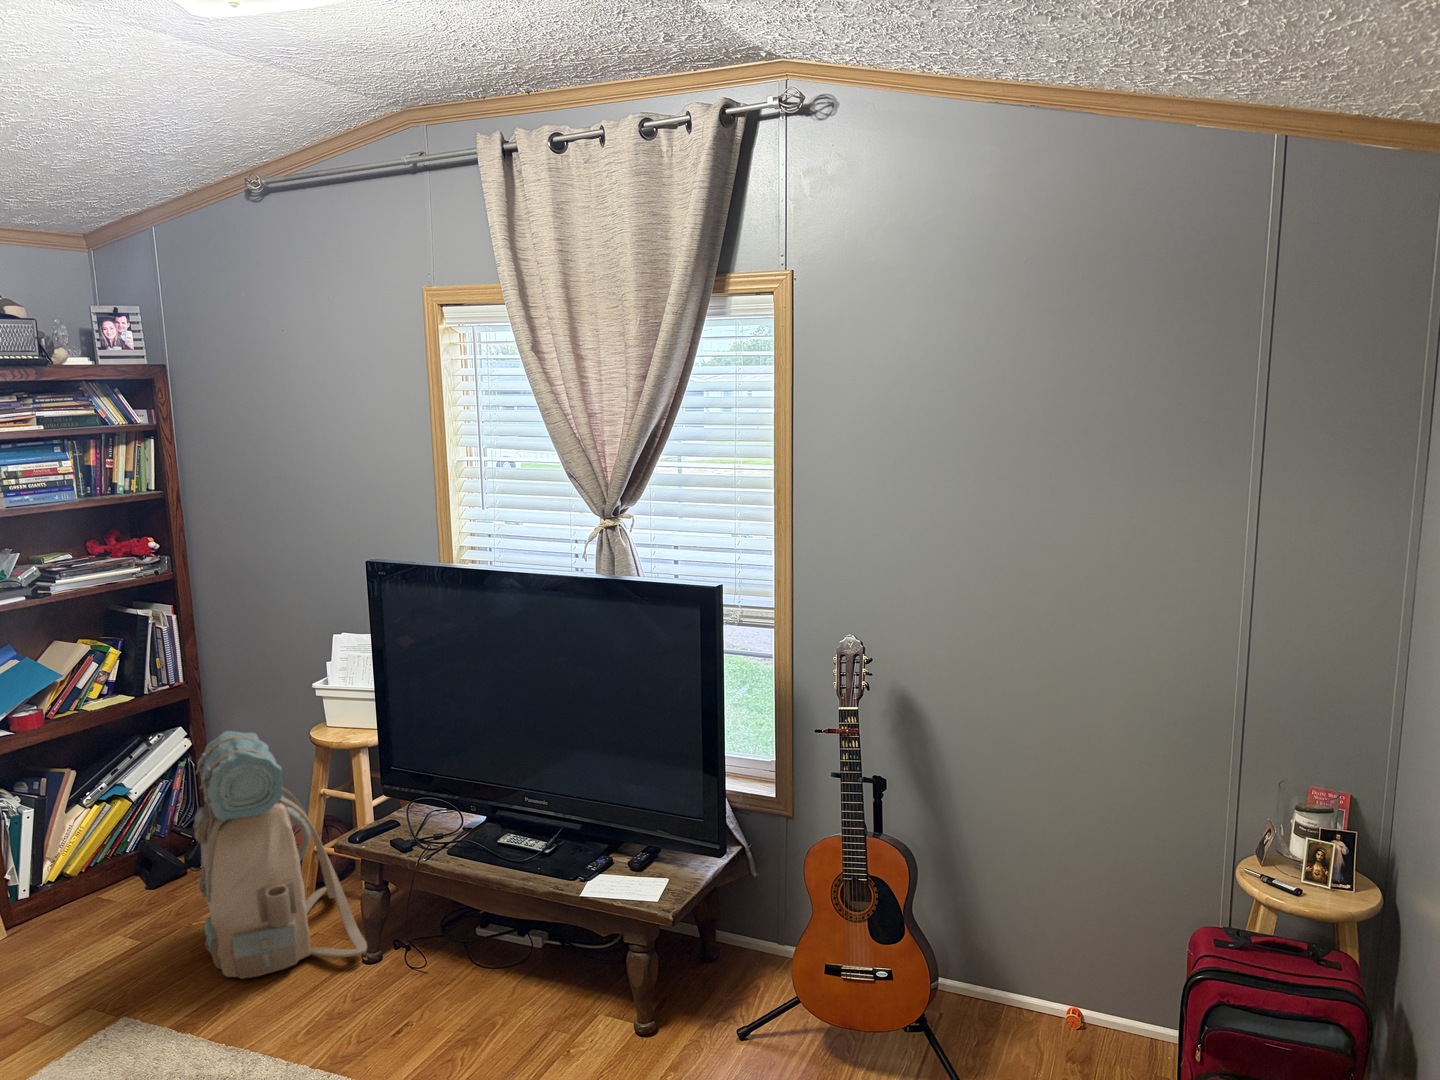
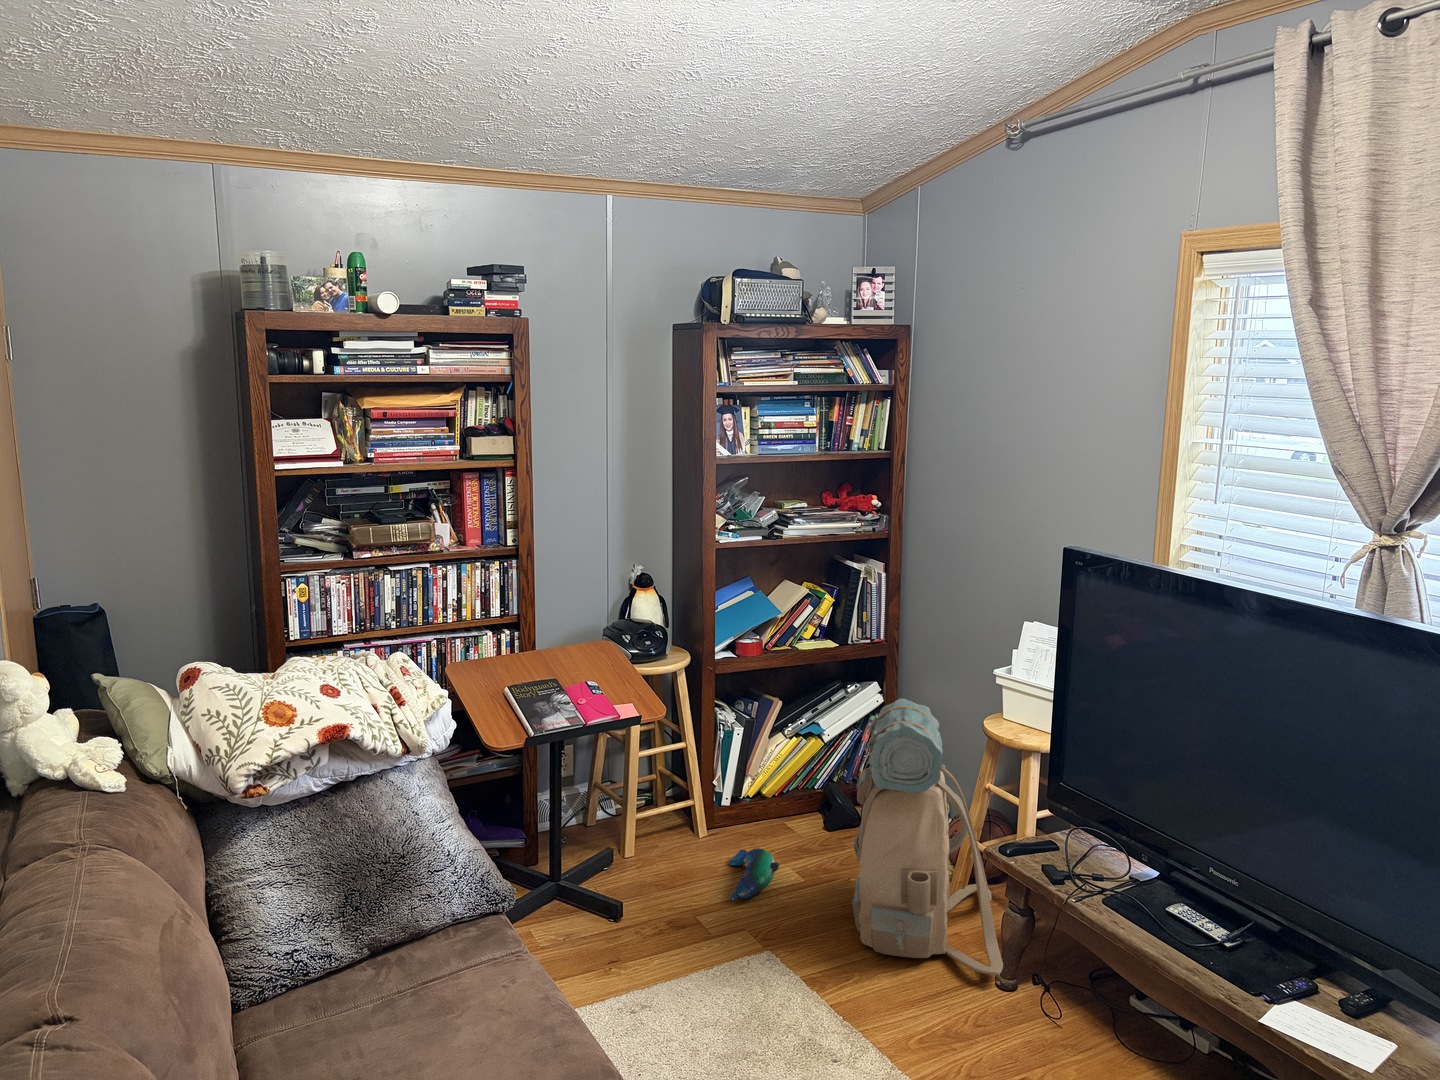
plush toy: none [44,930,112,993] -> present [729,848,779,901]

